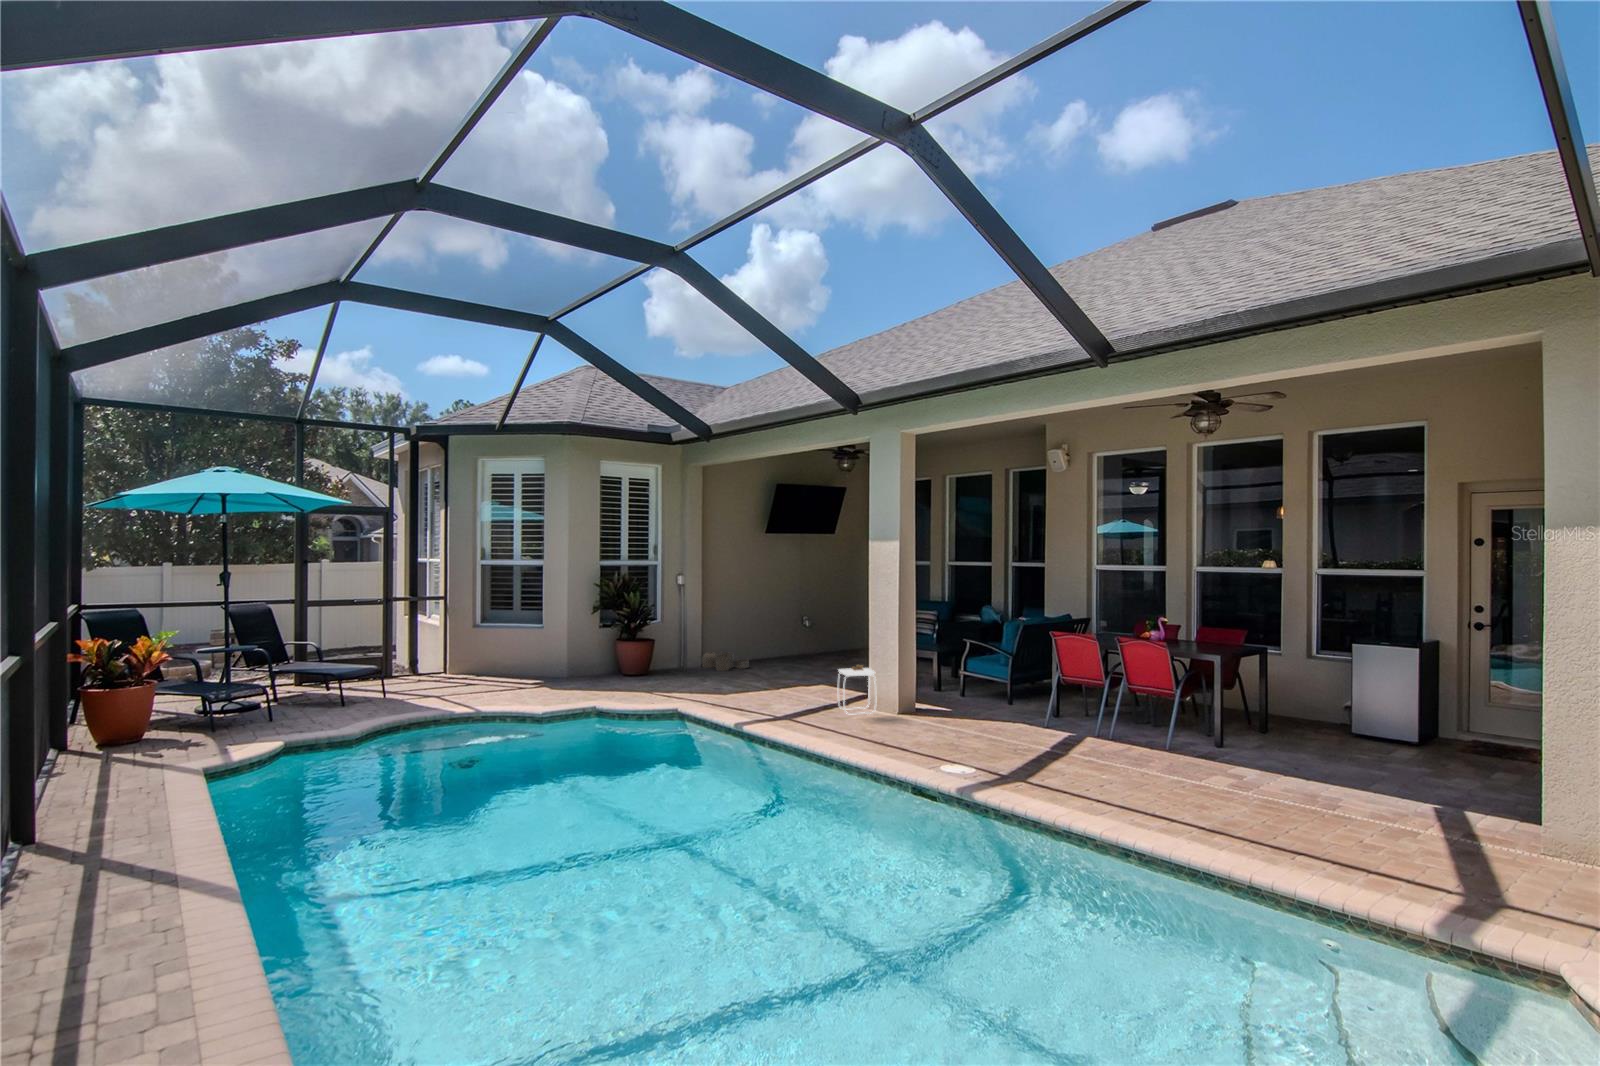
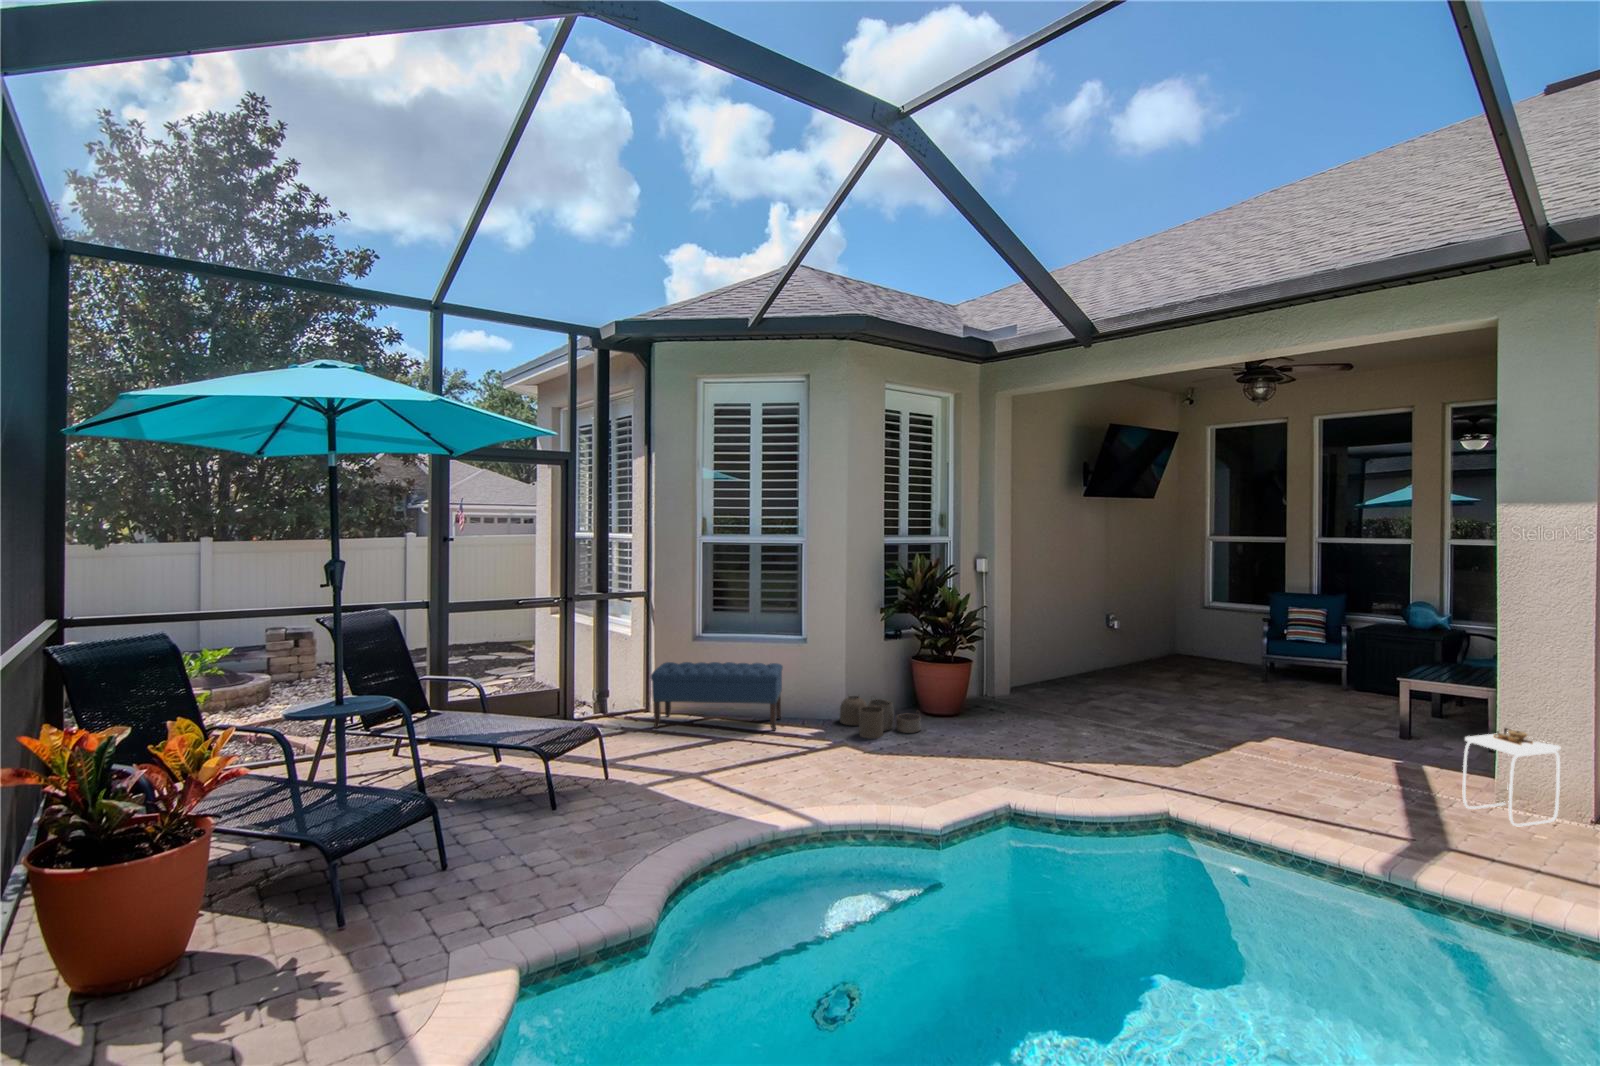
bench: none [437,641,528,683] -> present [651,662,783,731]
woven basket: present [702,652,749,671] -> present [840,696,921,739]

